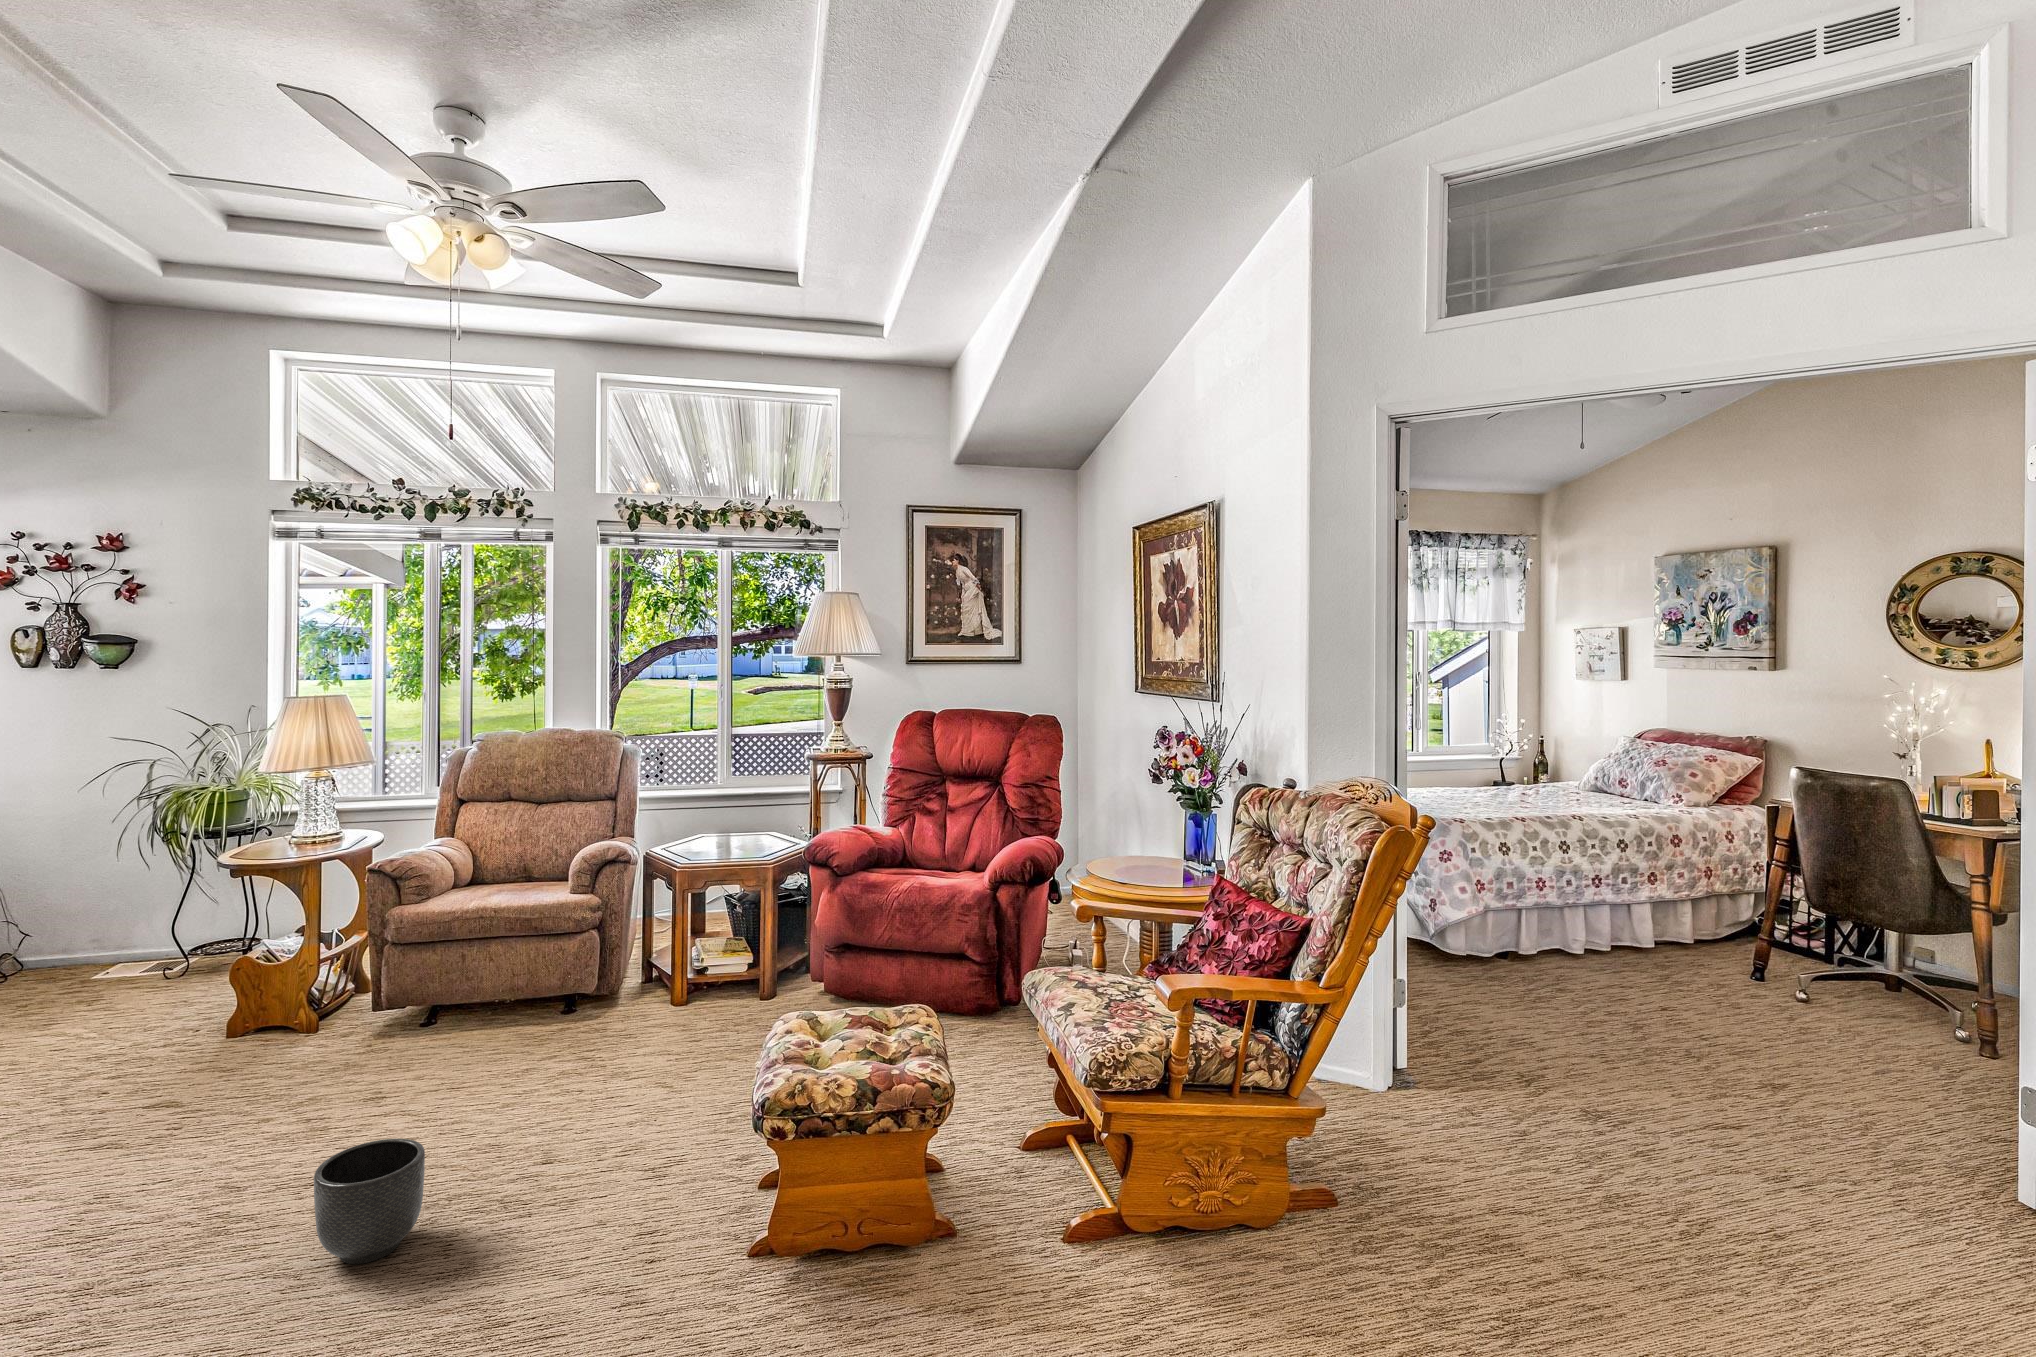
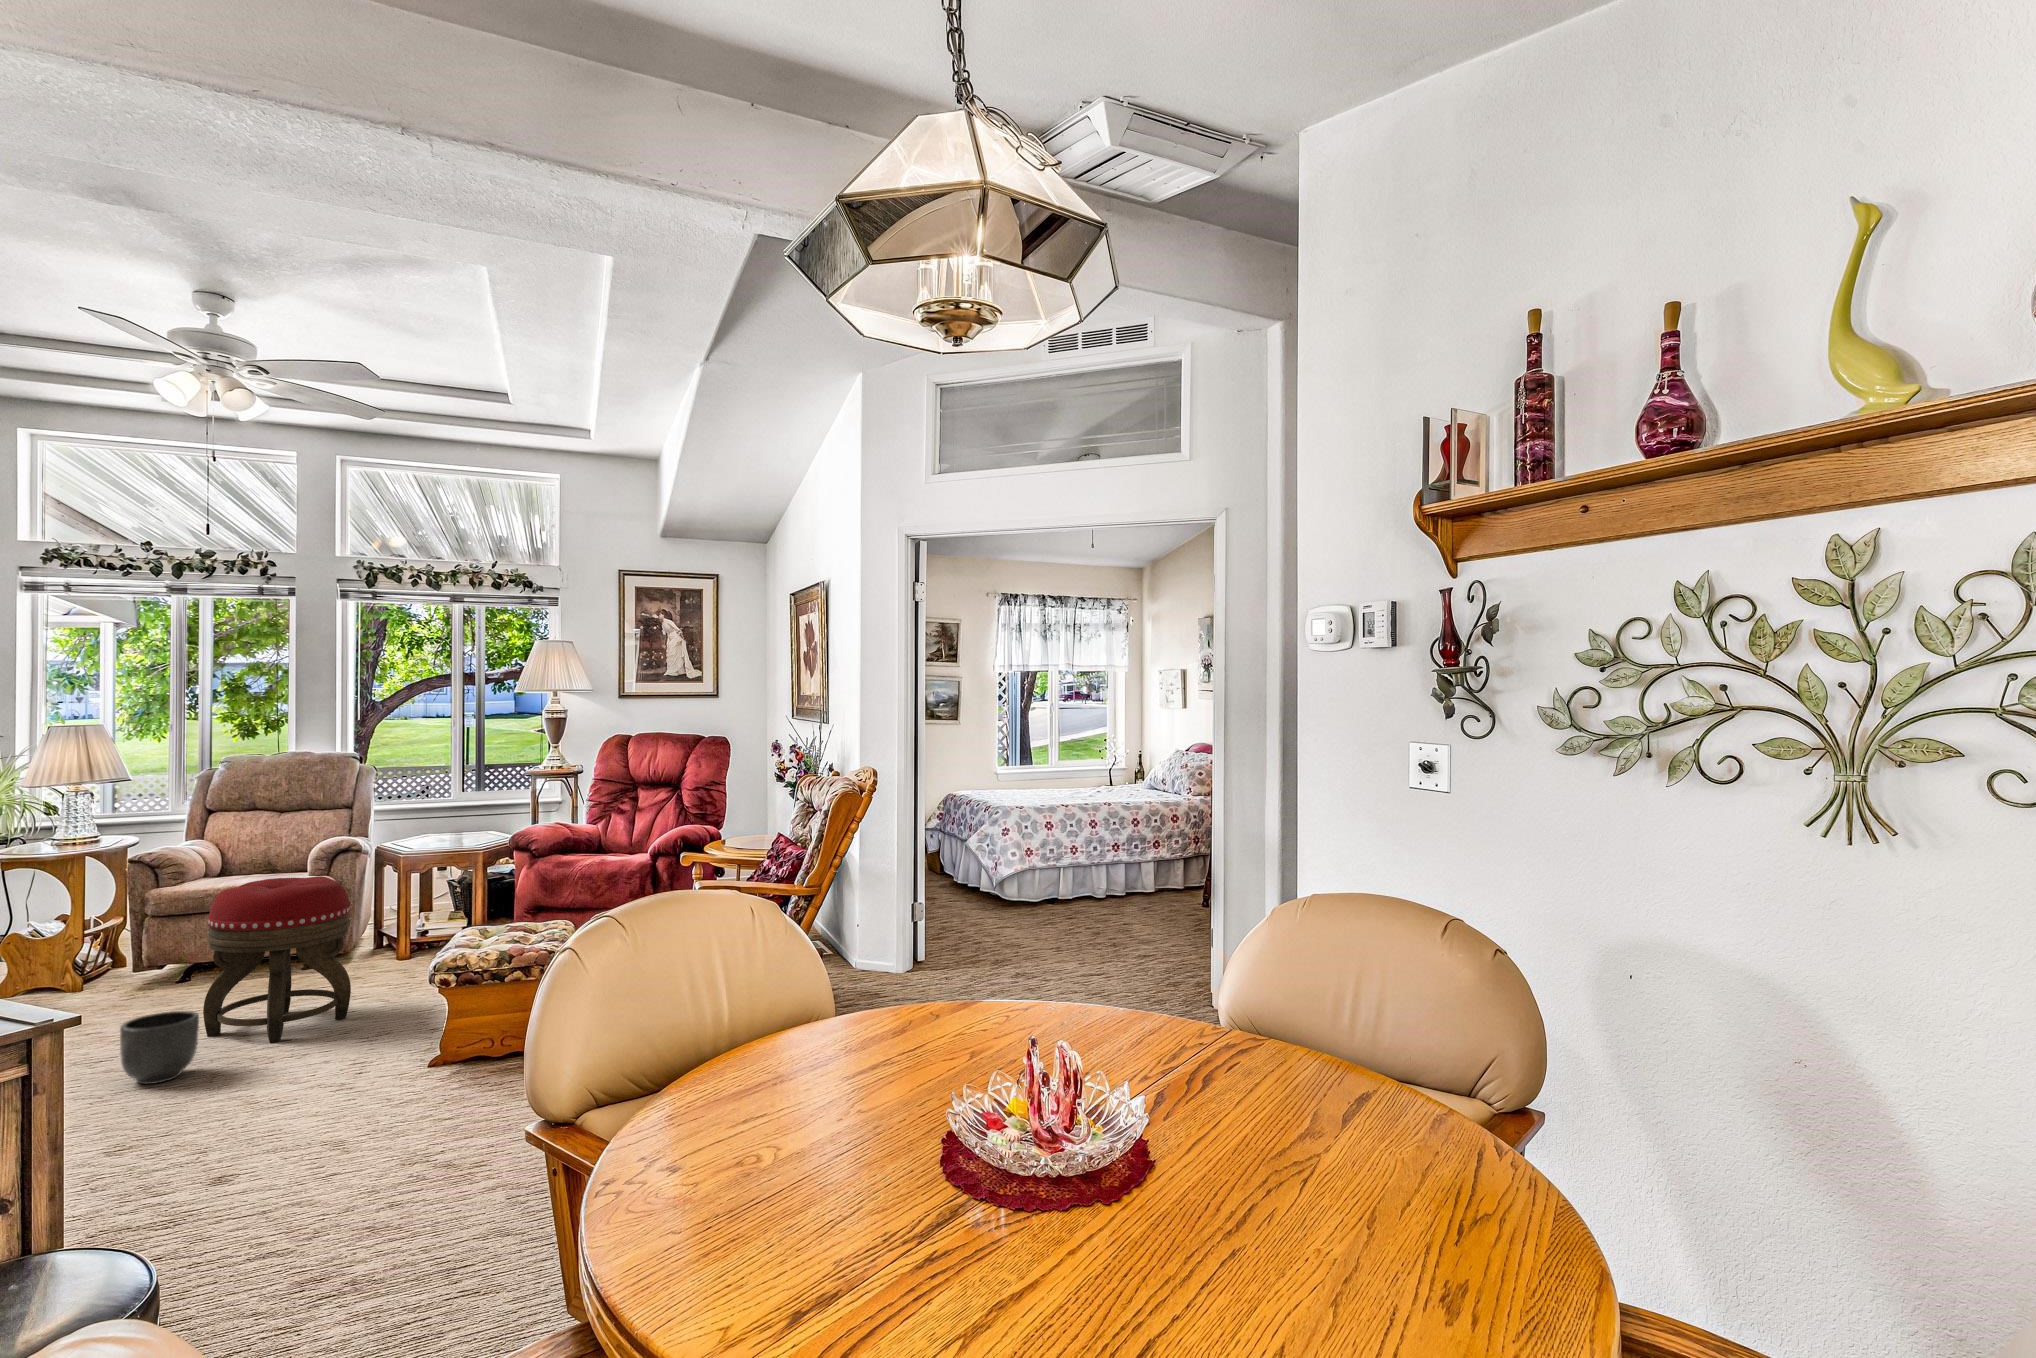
footstool: none [440,916,628,1172] -> present [203,876,351,1043]

